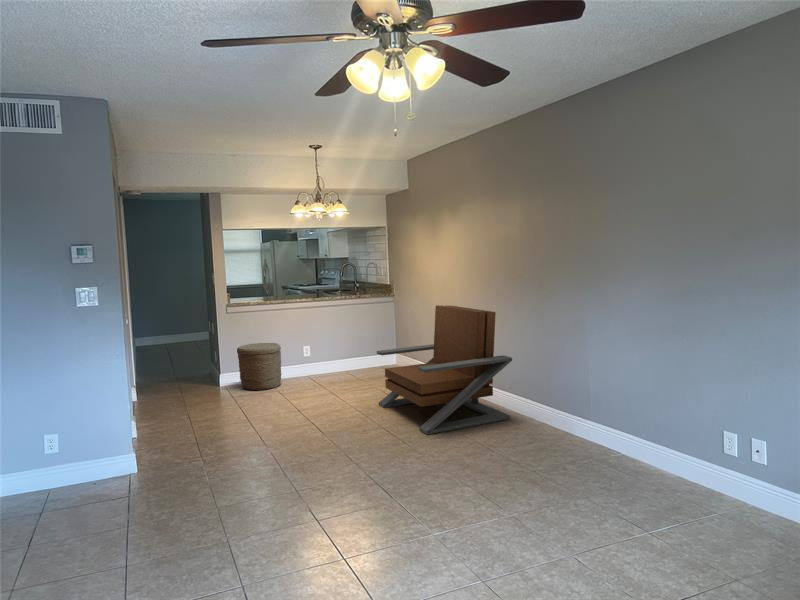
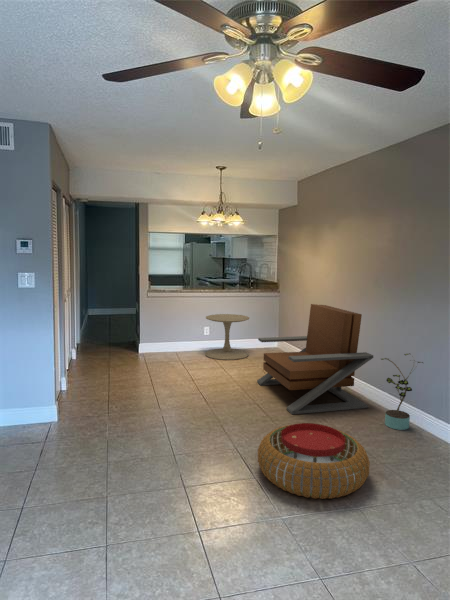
side table: none [305,327,362,384] -> present [205,314,249,360]
woven basket: present [237,343,282,390] -> none [152,322,186,360]
potted plant: none [521,351,567,437] -> present [381,353,423,430]
pouf: none [398,436,522,514] -> present [258,423,370,499]

